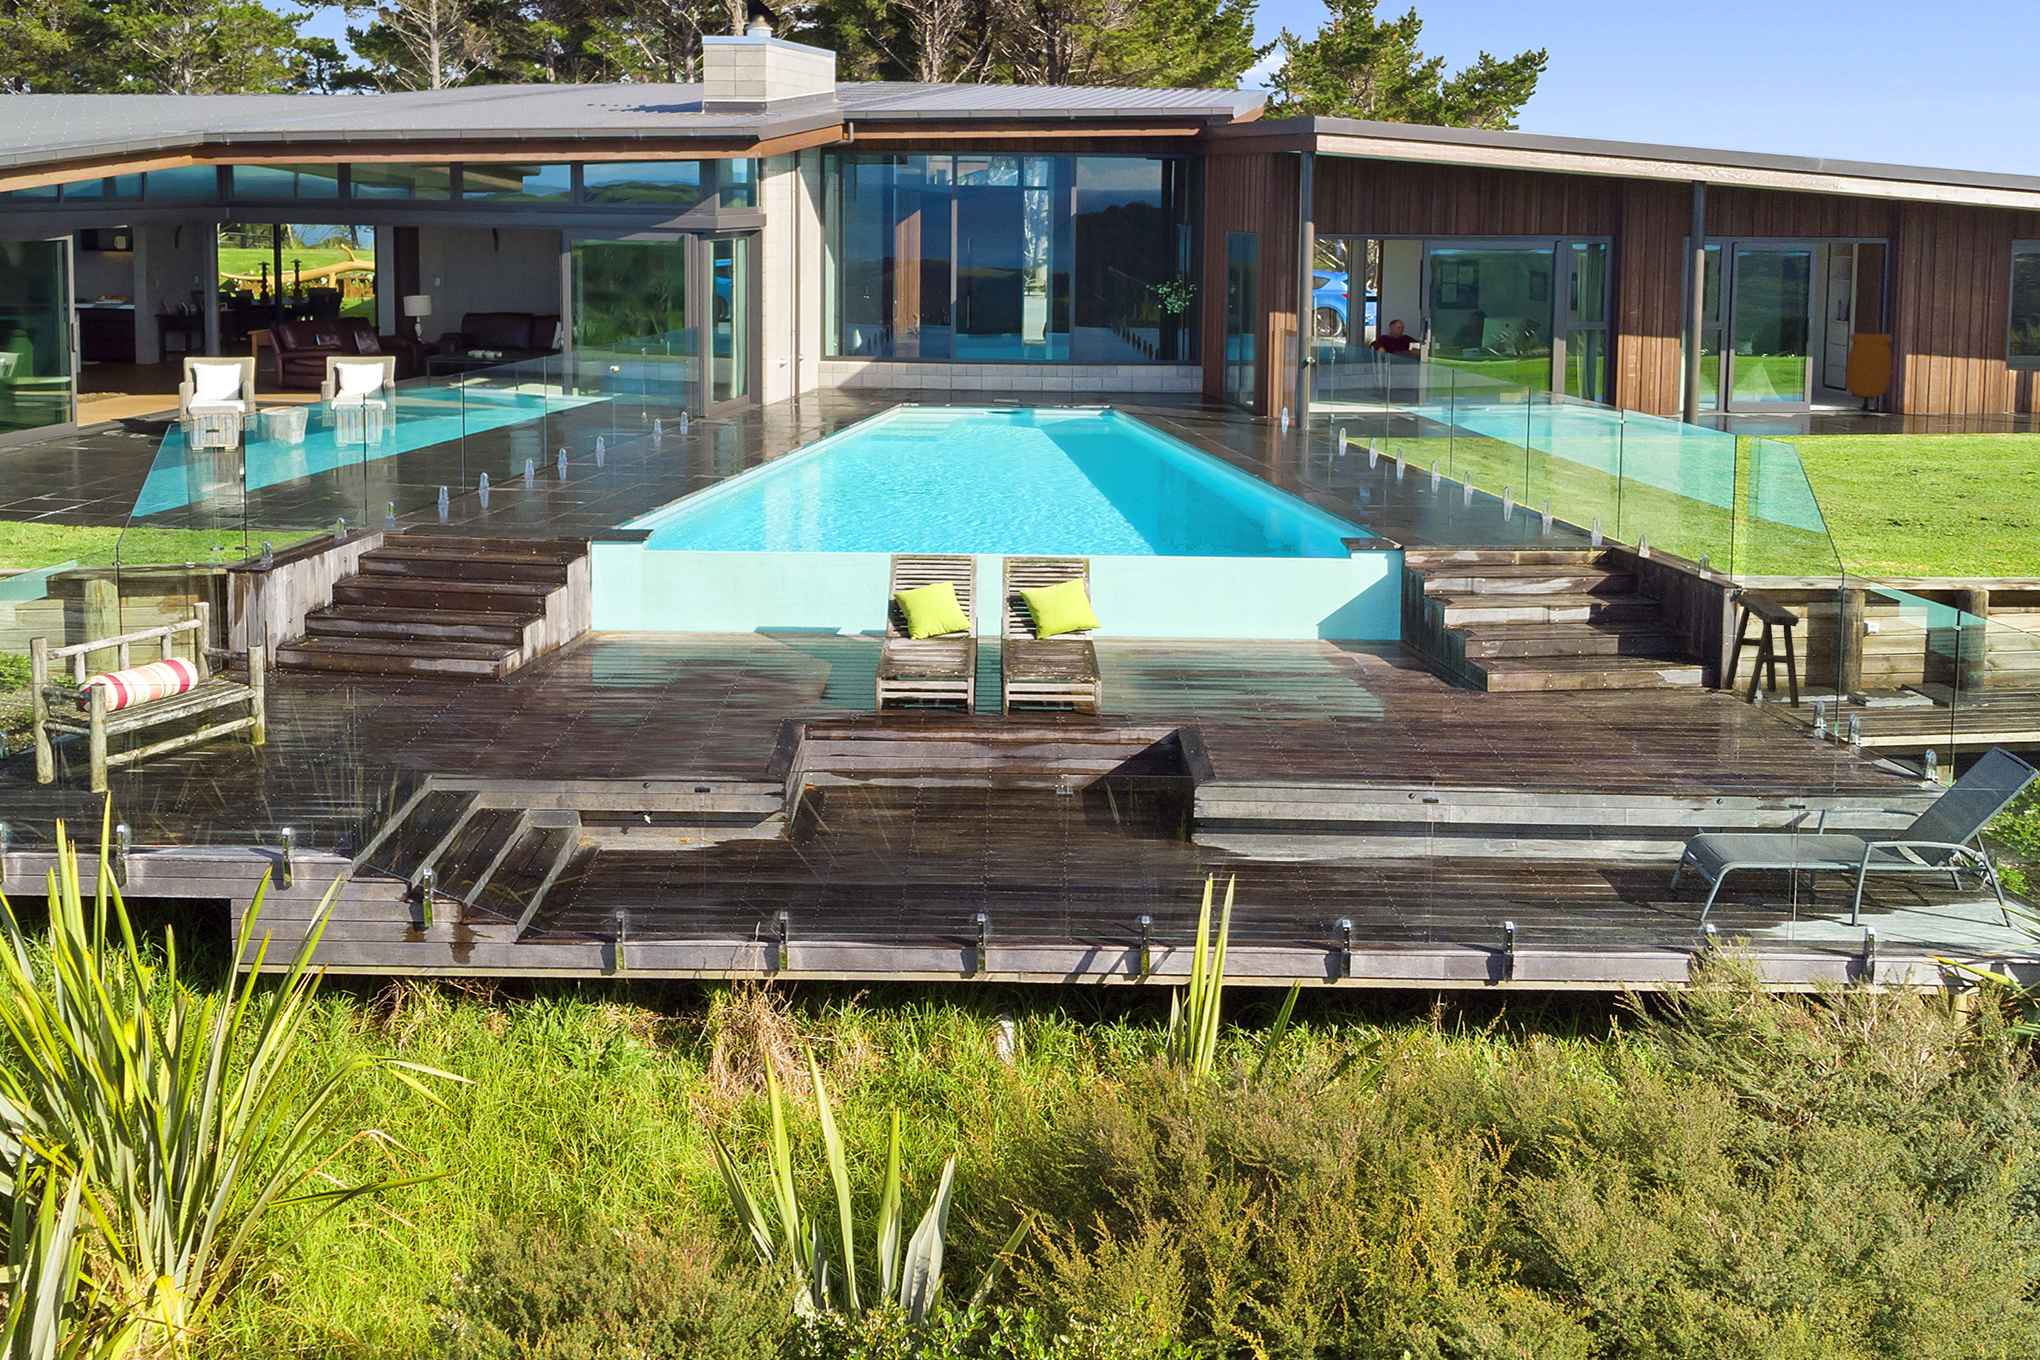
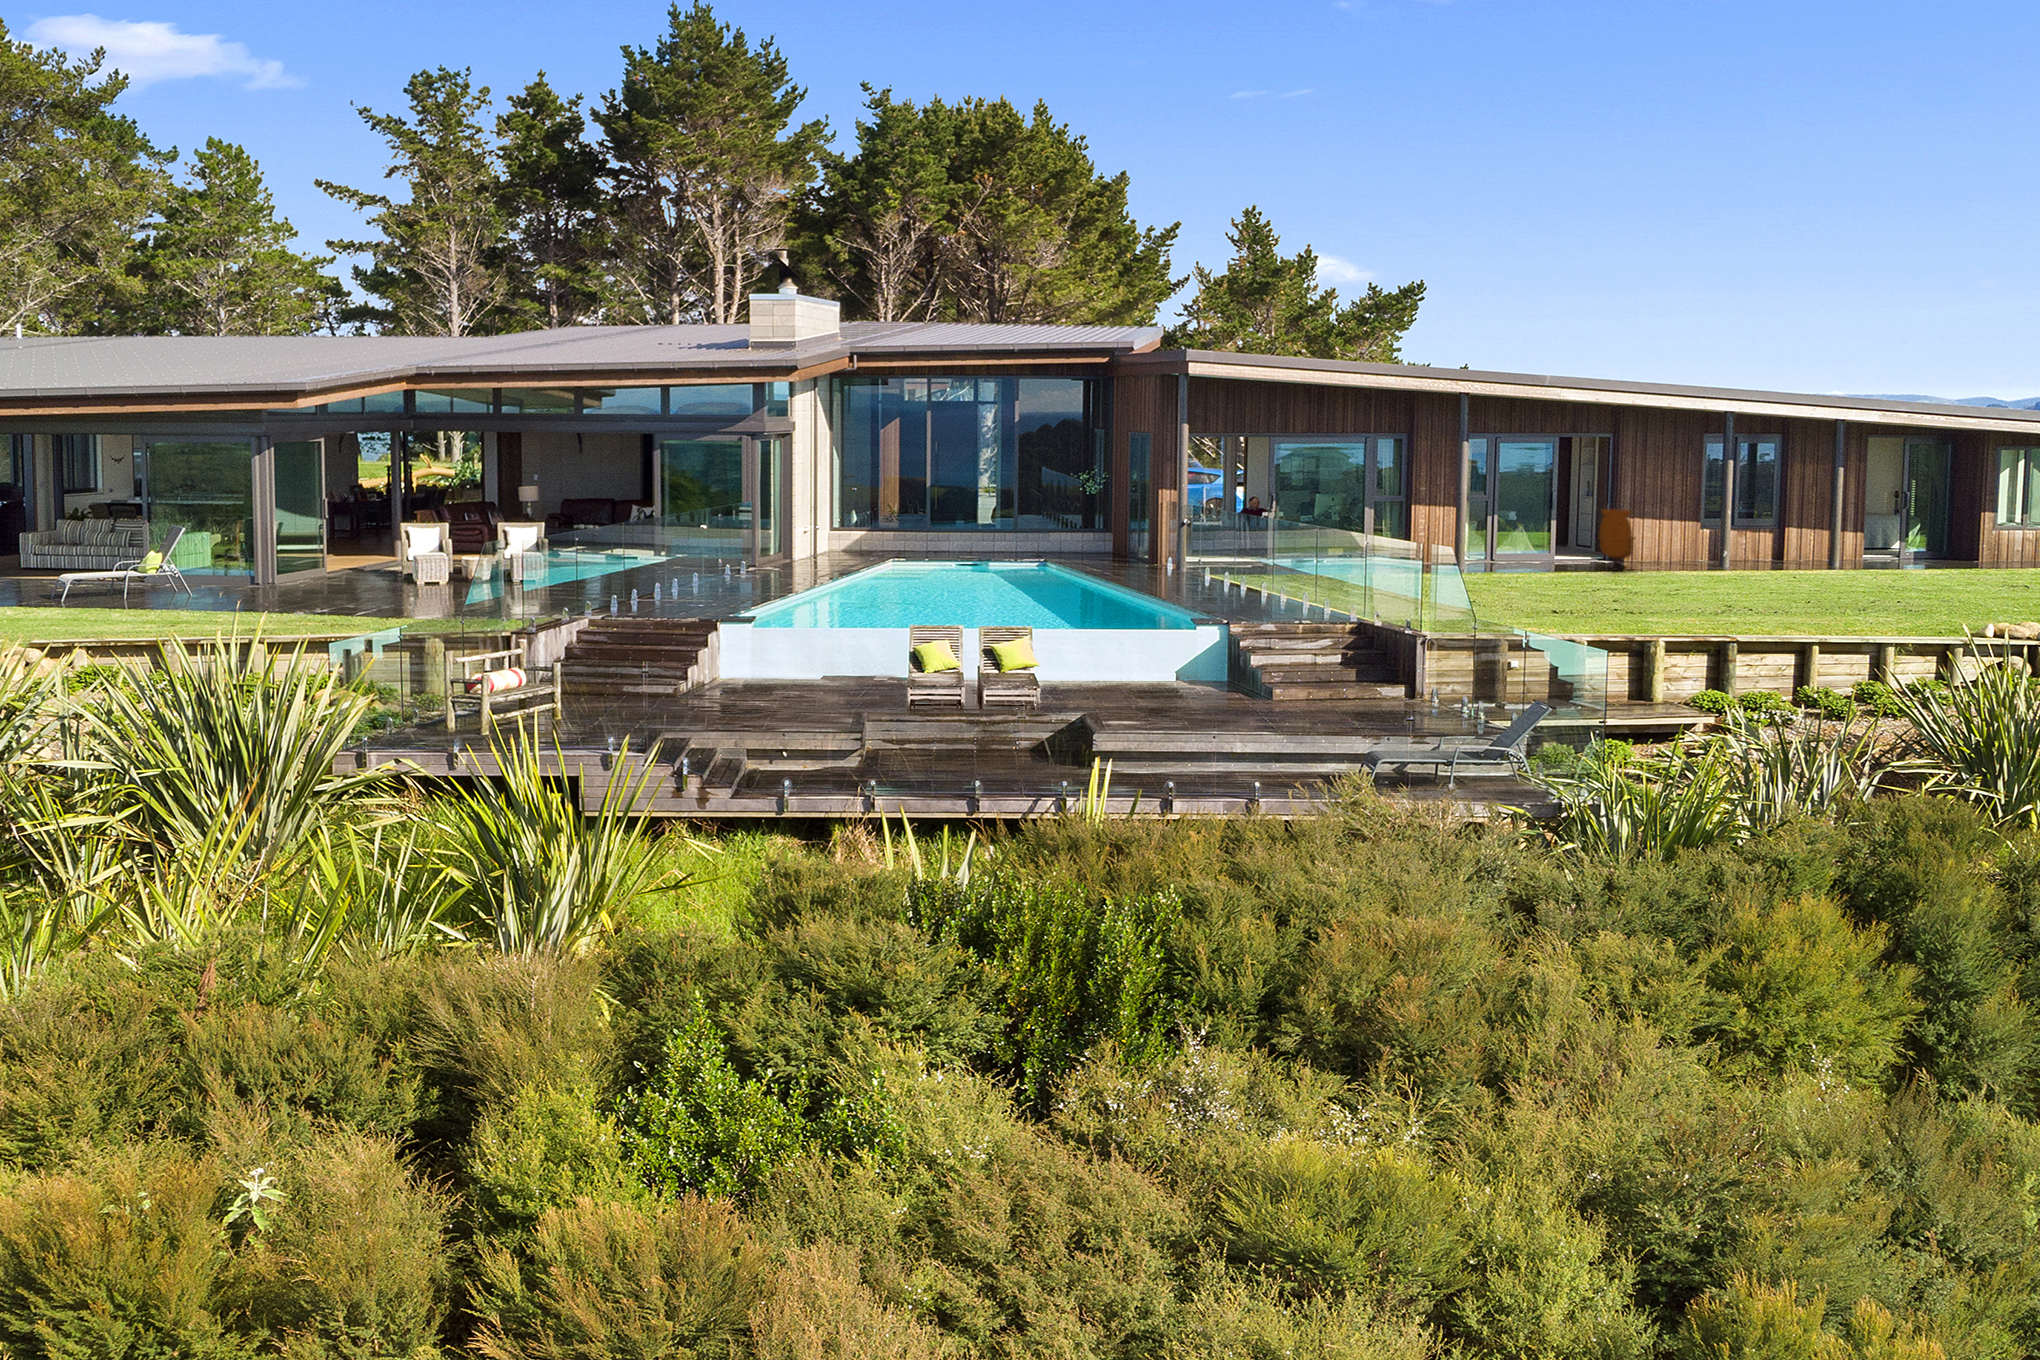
stool: present [1724,594,1799,708] -> none [1415,641,1453,704]

